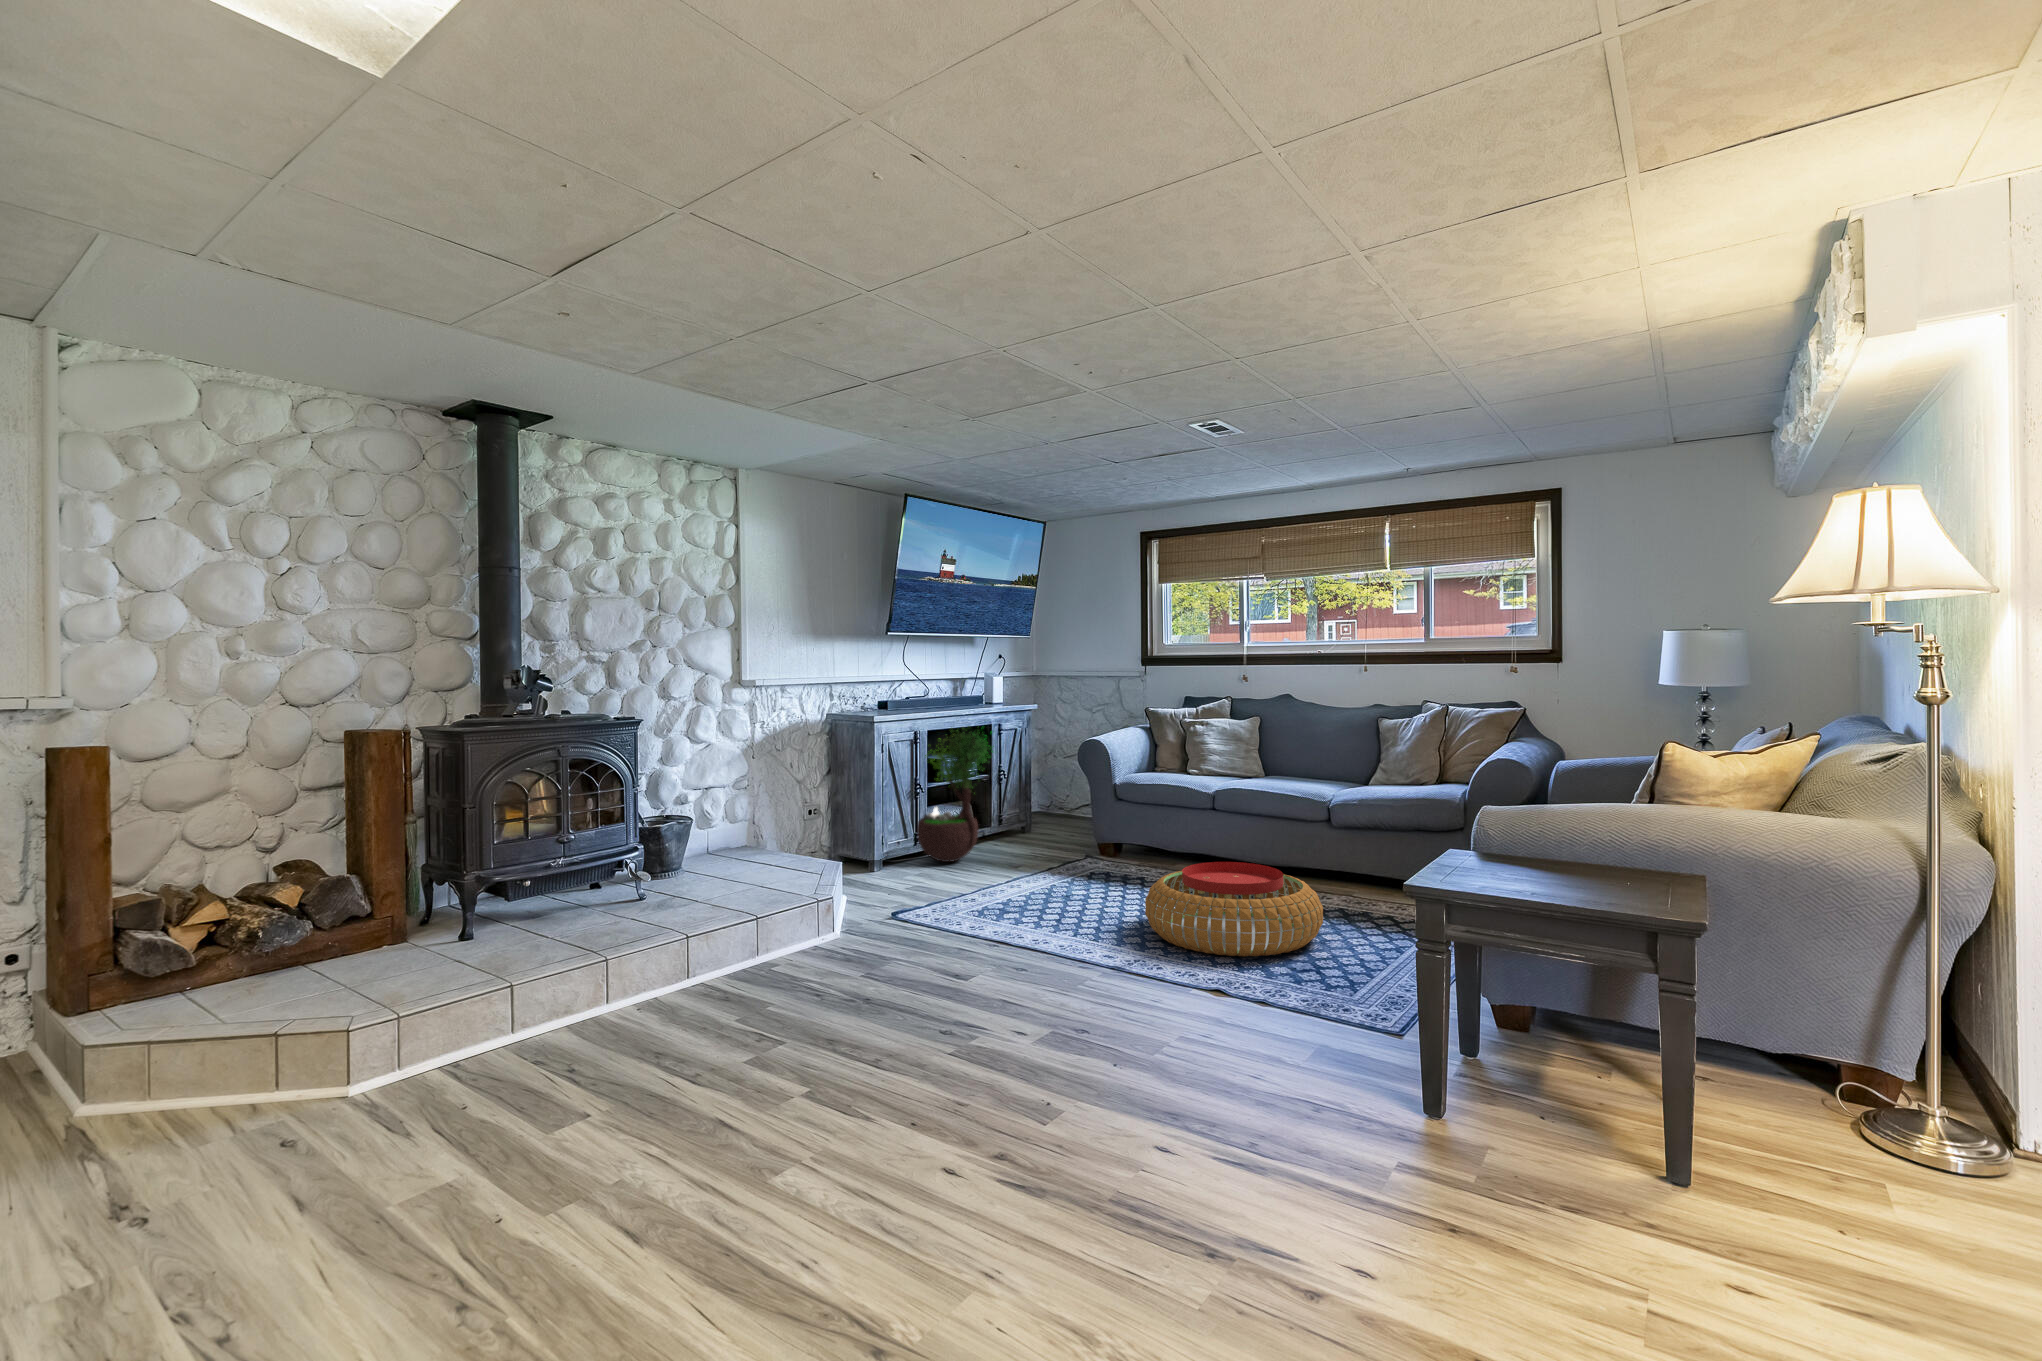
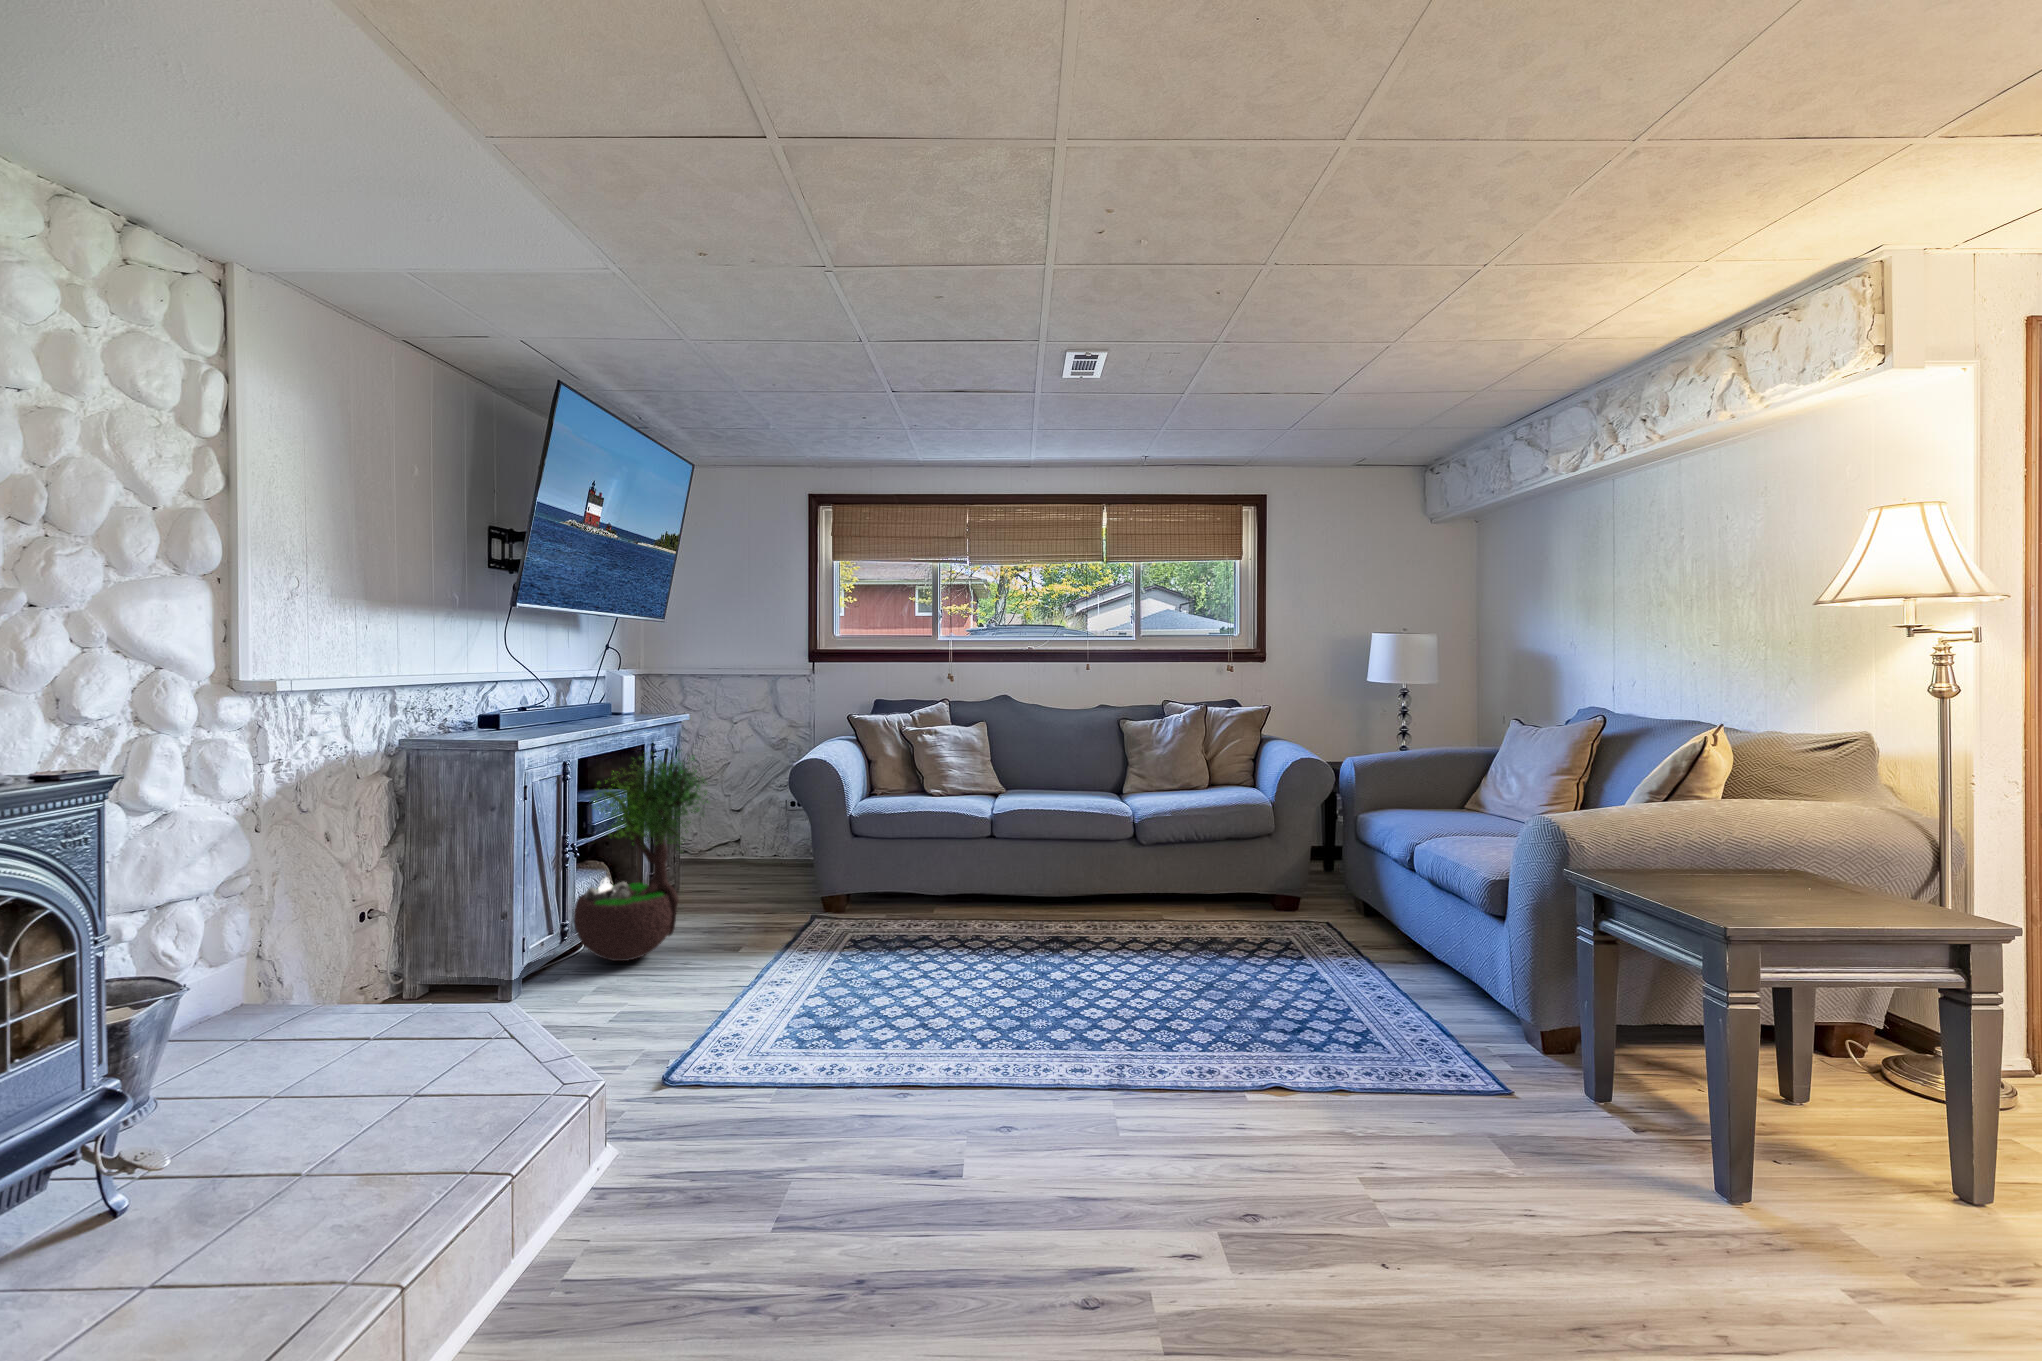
pouf: present [1145,862,1323,956] -> none [1048,910,1274,1044]

